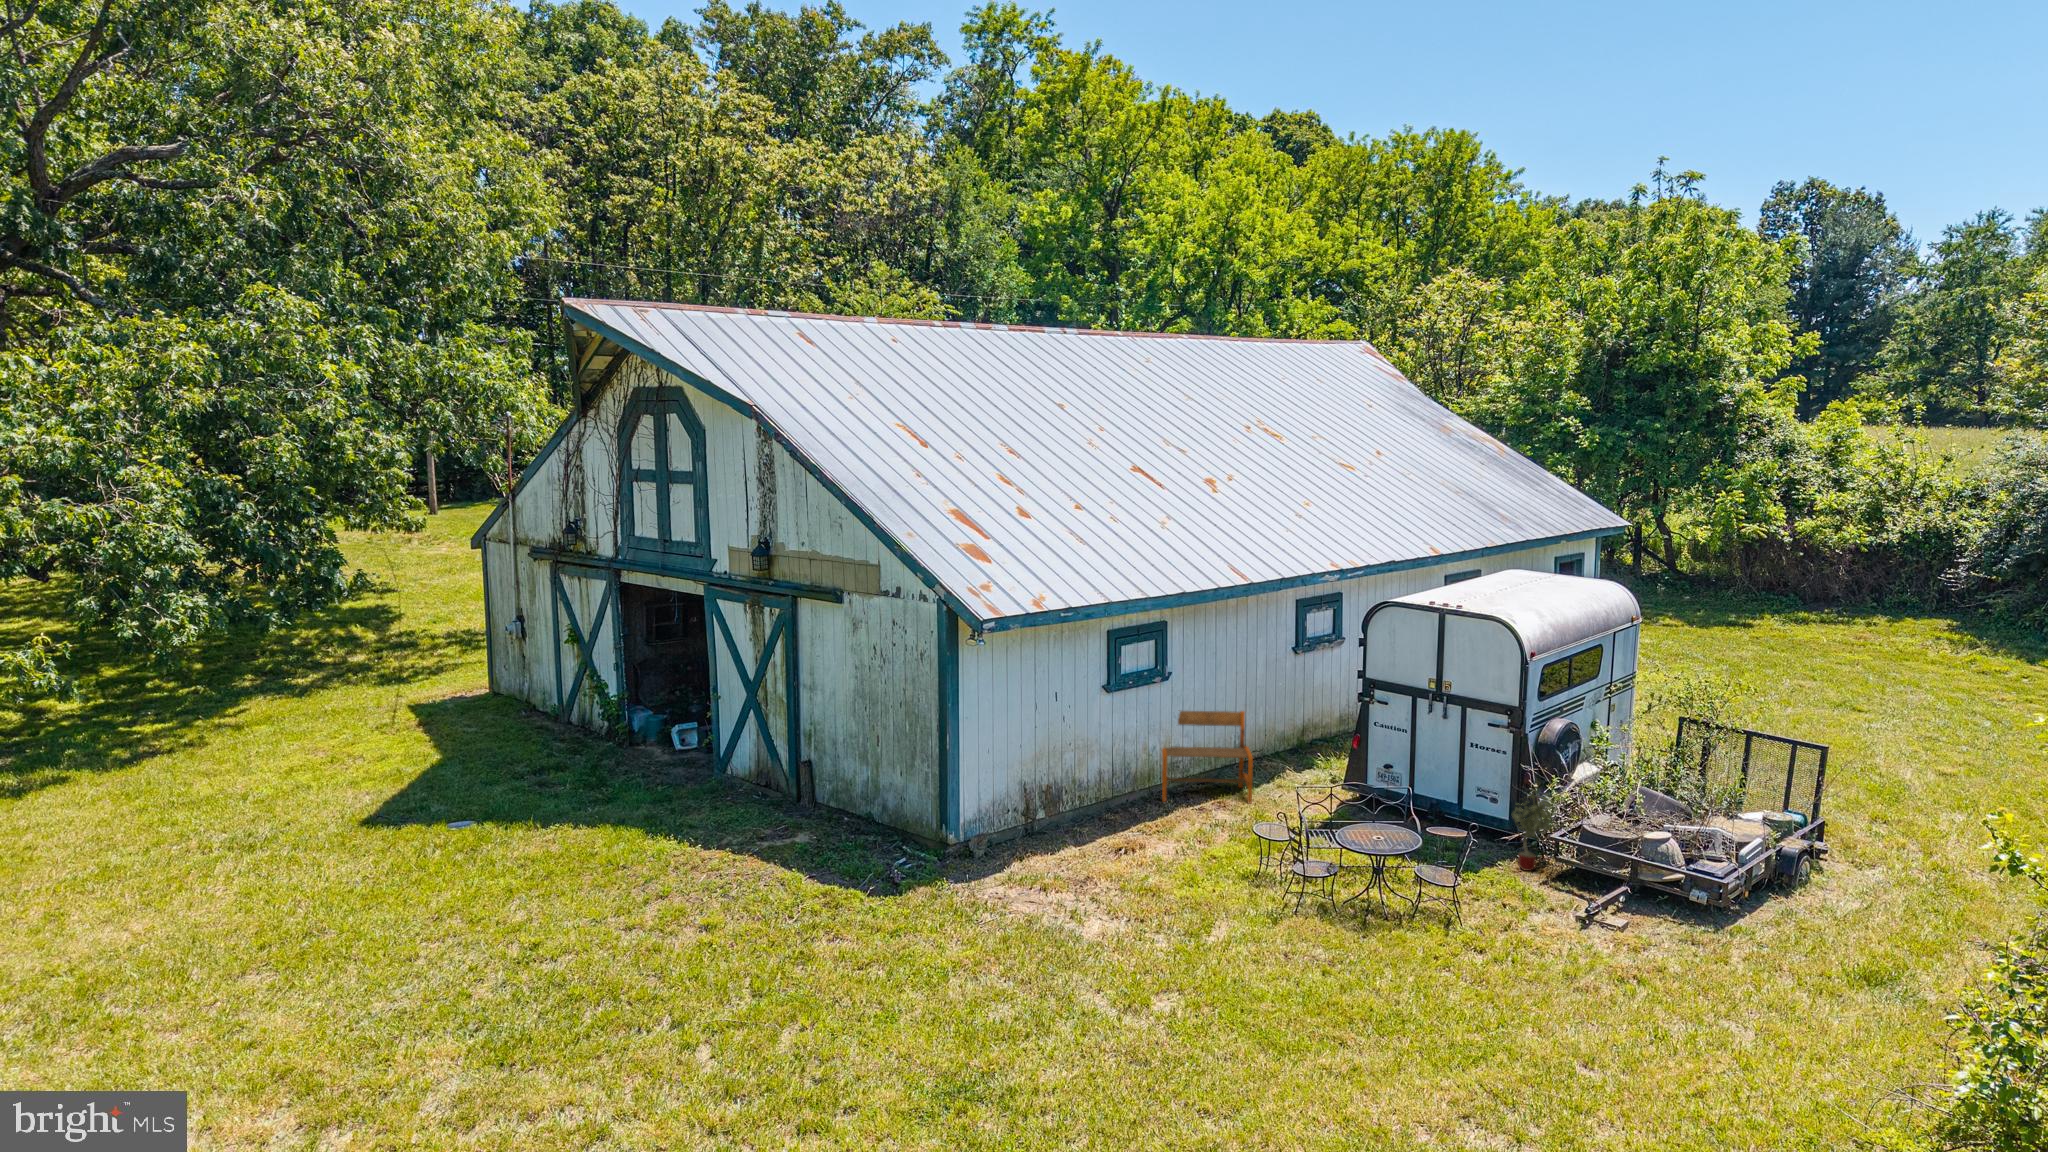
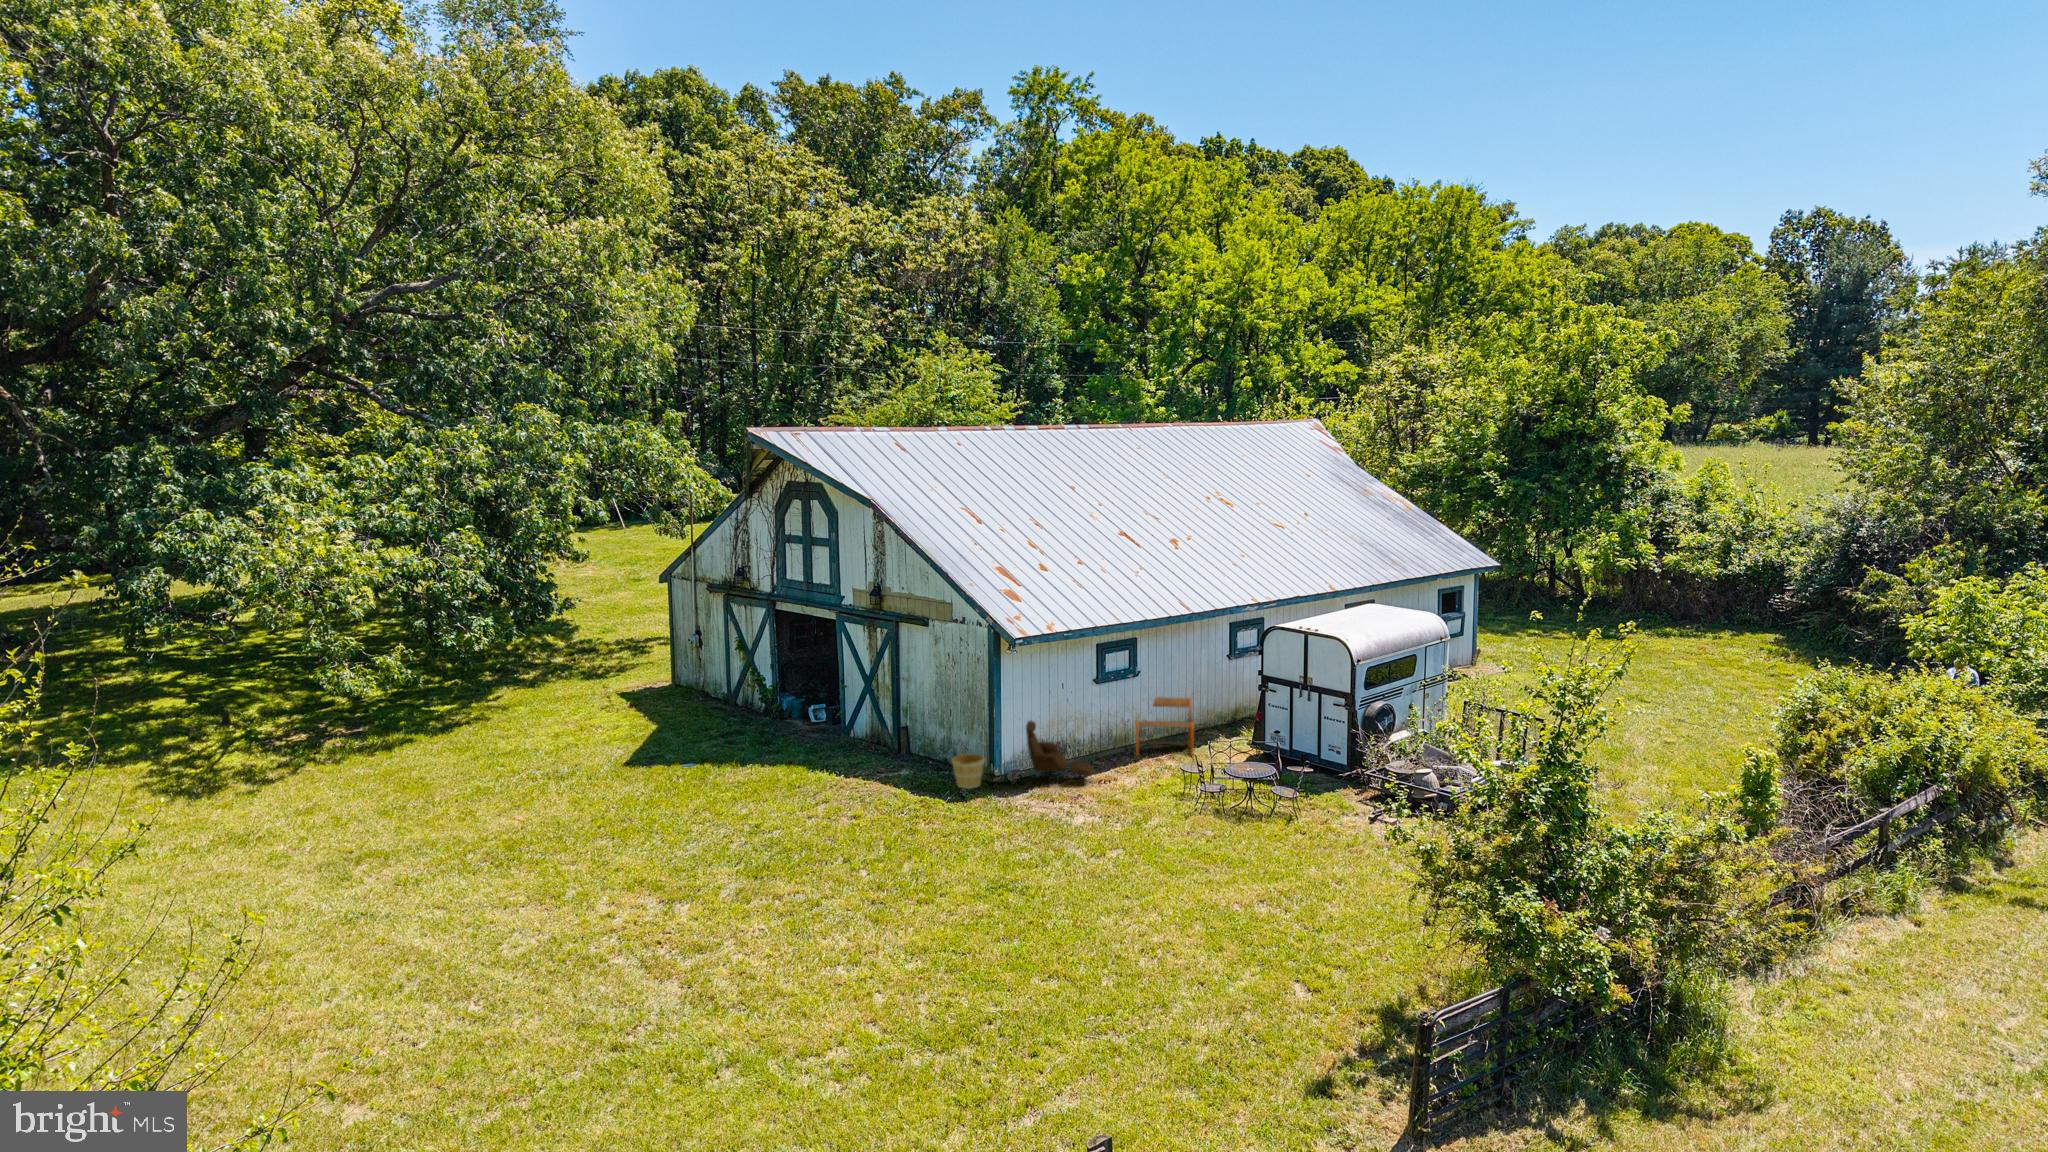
lounge chair: none [996,753,1106,864] -> present [1026,721,1093,786]
potted tree: present [1512,791,1561,871] -> none [1341,743,1370,793]
wooden bucket: none [873,807,929,868] -> present [952,753,985,789]

